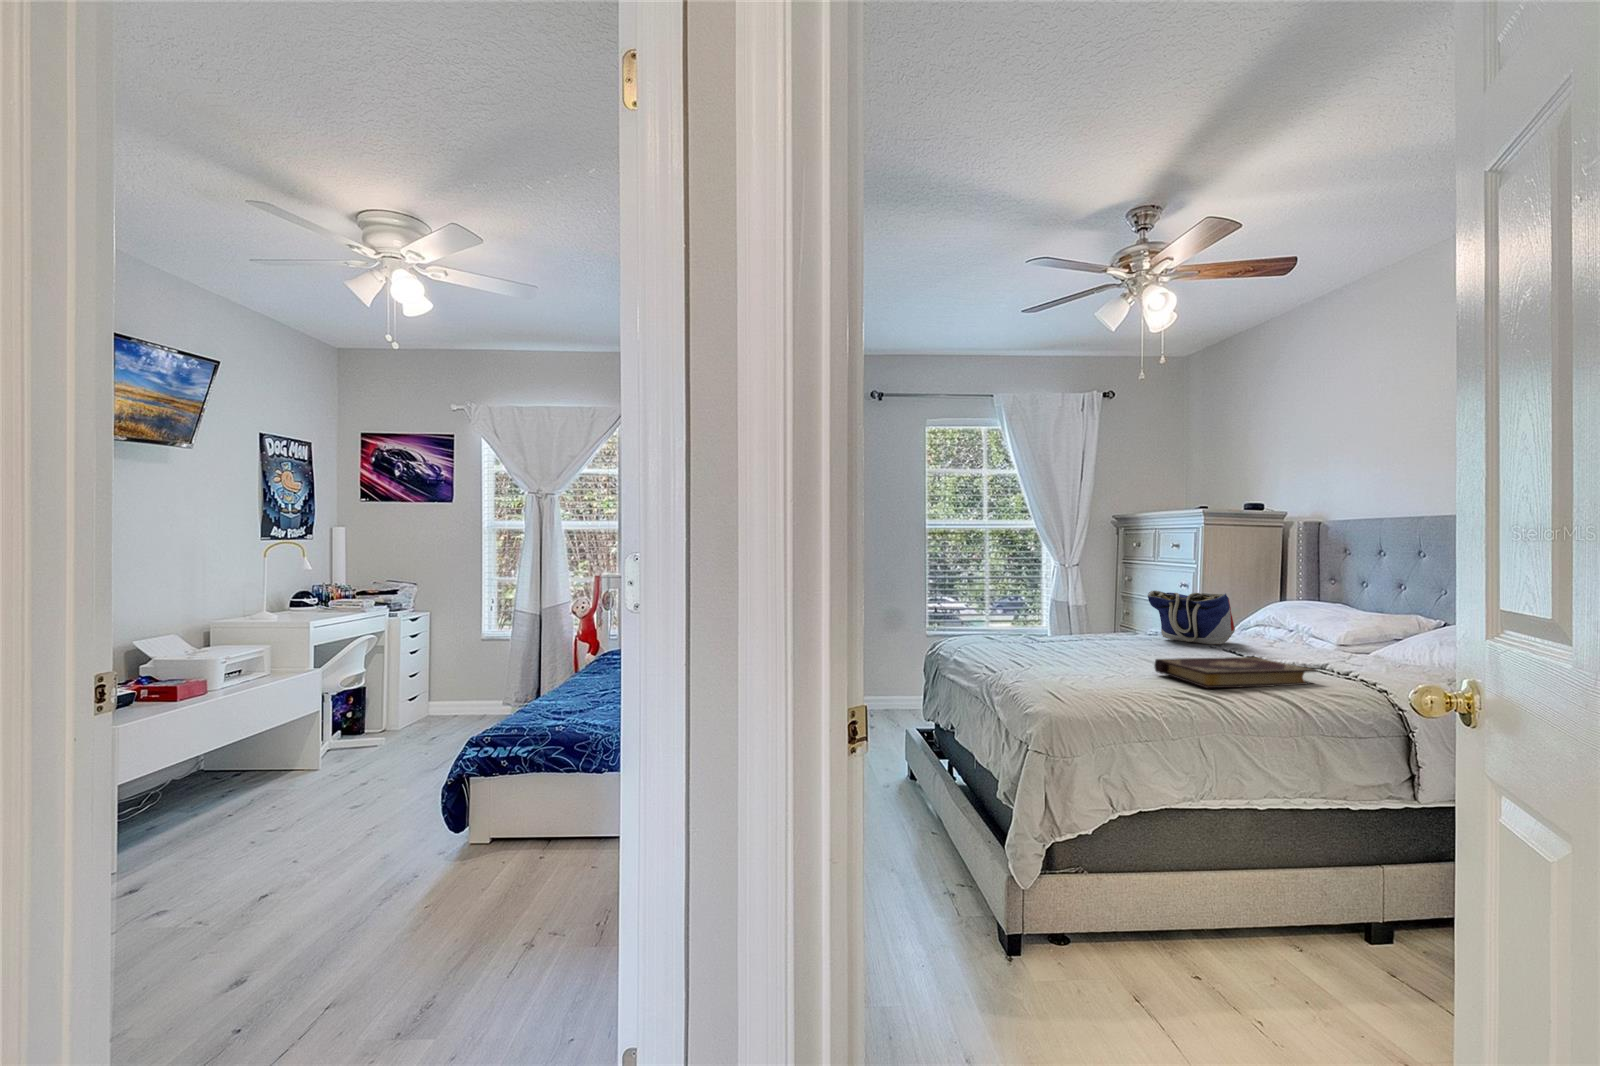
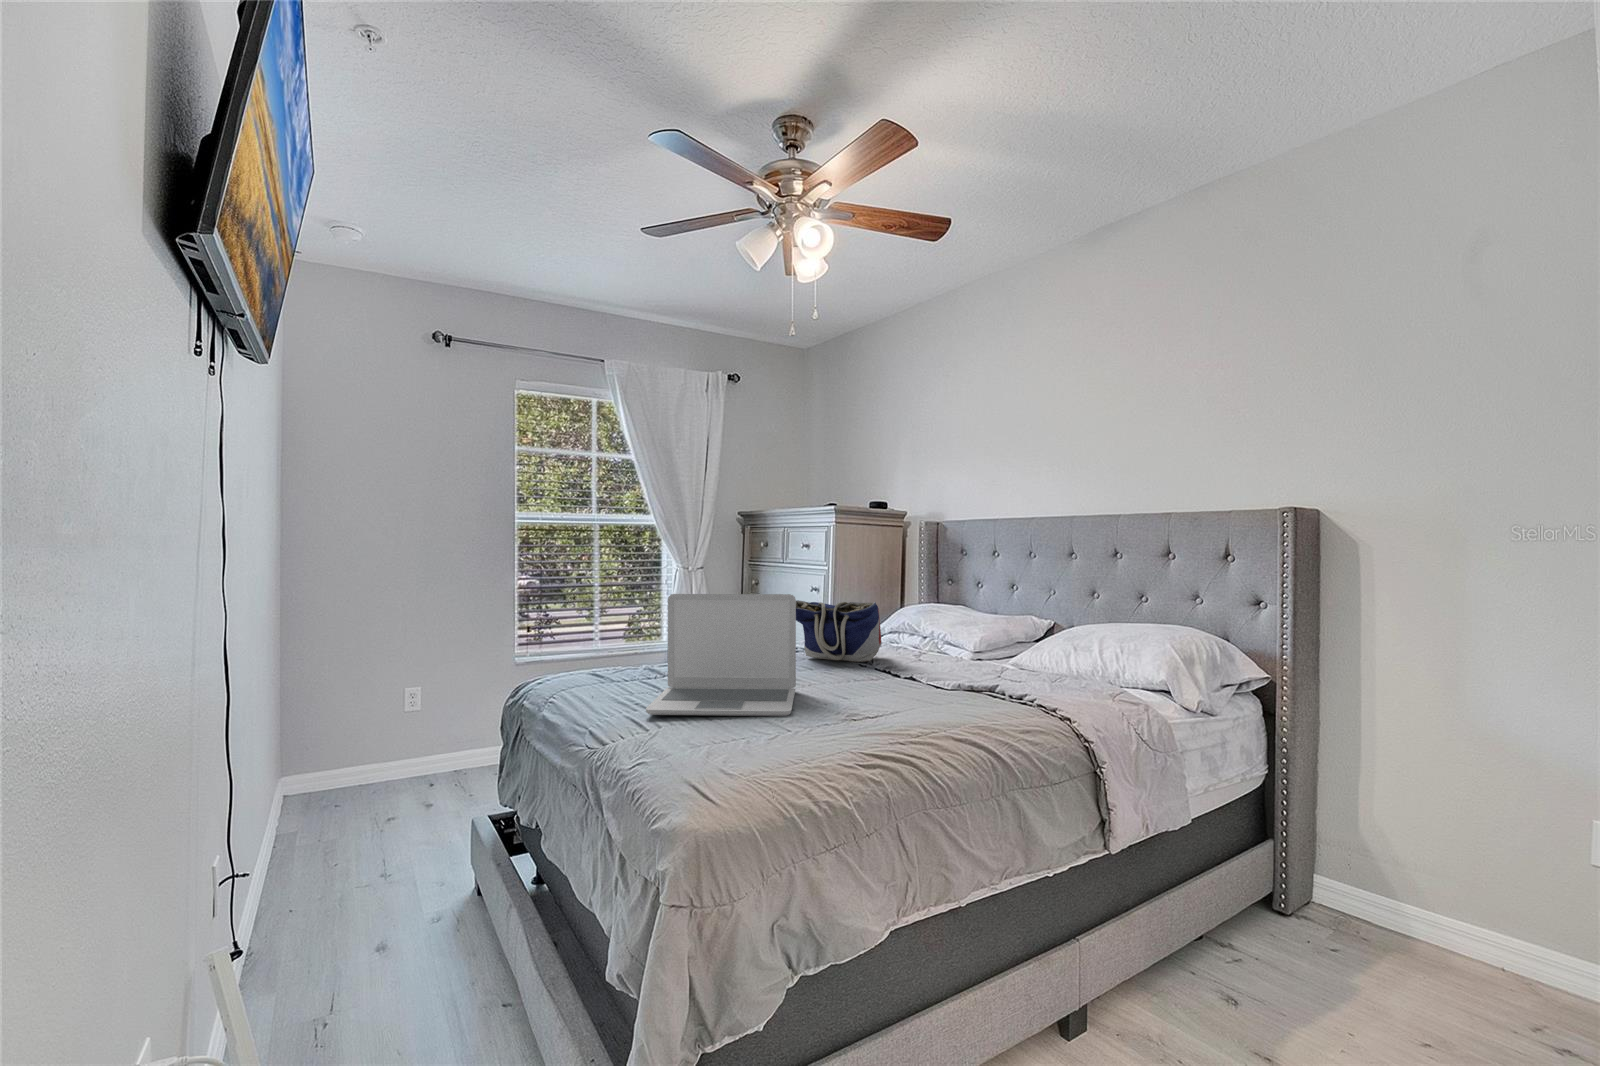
laptop: none [1024,579,1143,670] -> present [646,594,796,716]
book: present [1154,657,1318,688] -> none [820,683,1002,744]

